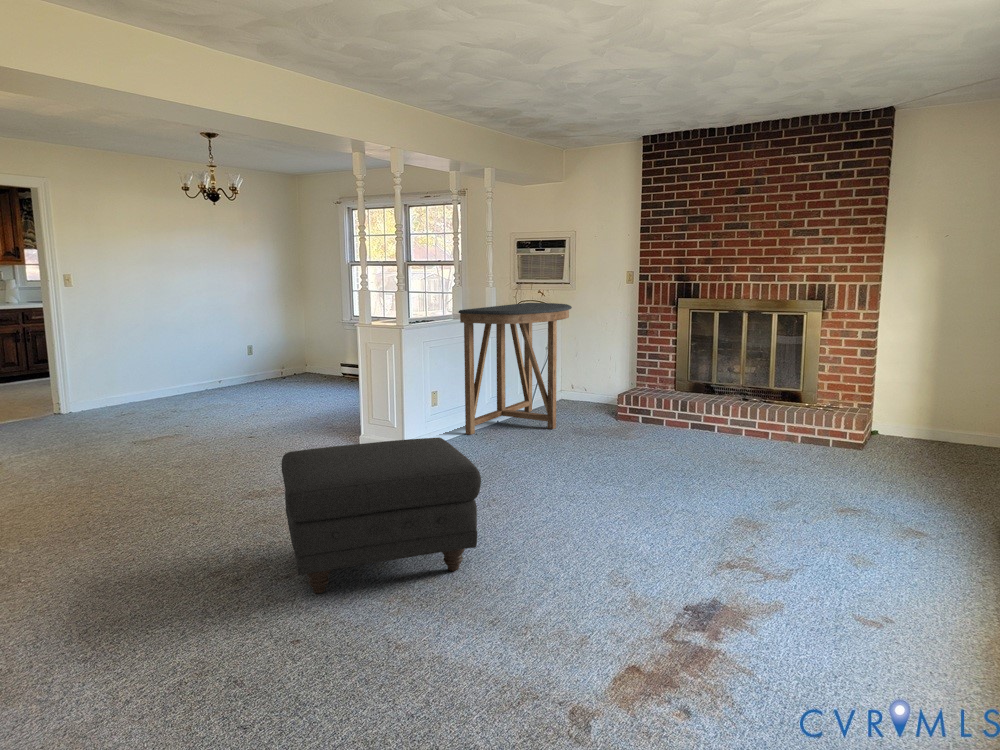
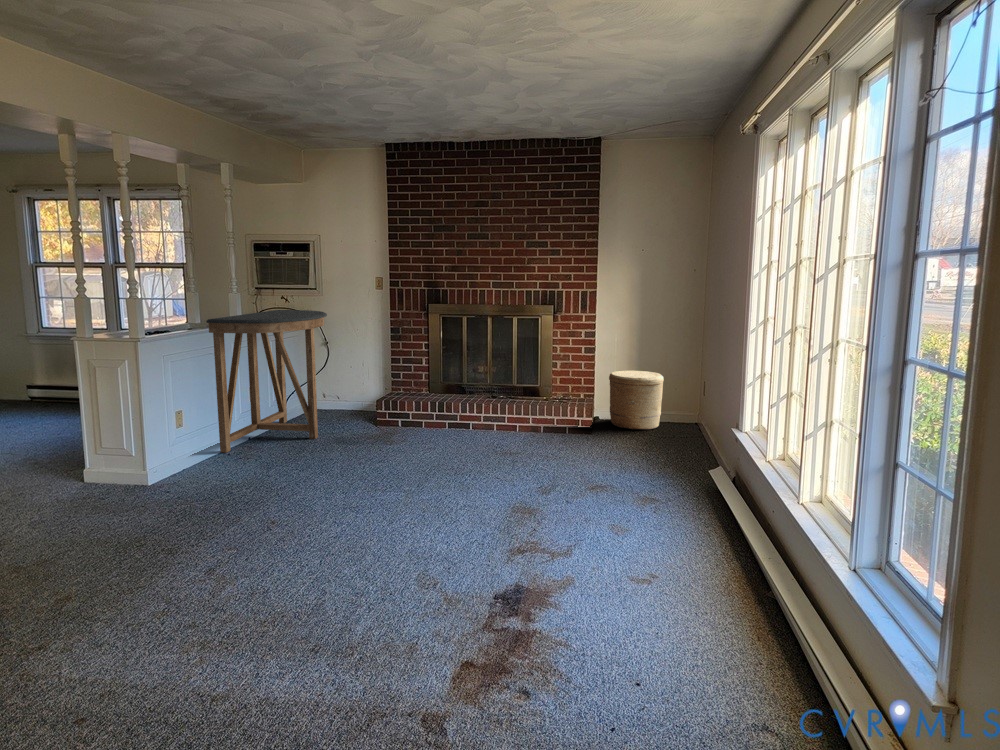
woven basket: none [889,380,965,452] -> present [609,371,664,429]
ottoman: present [282,438,481,593] -> none [20,460,282,659]

